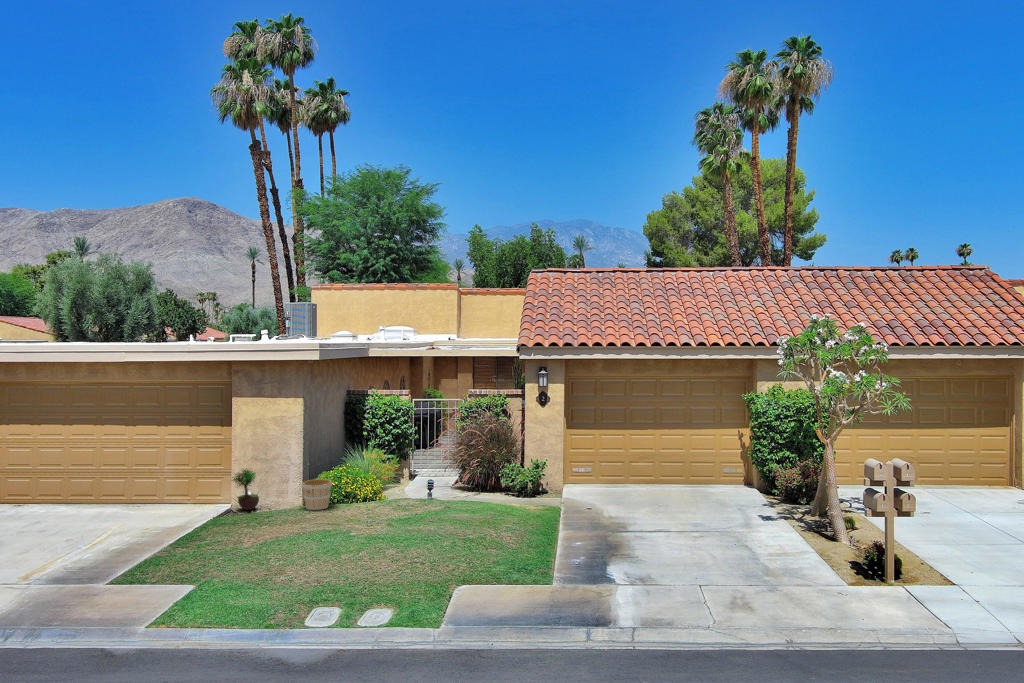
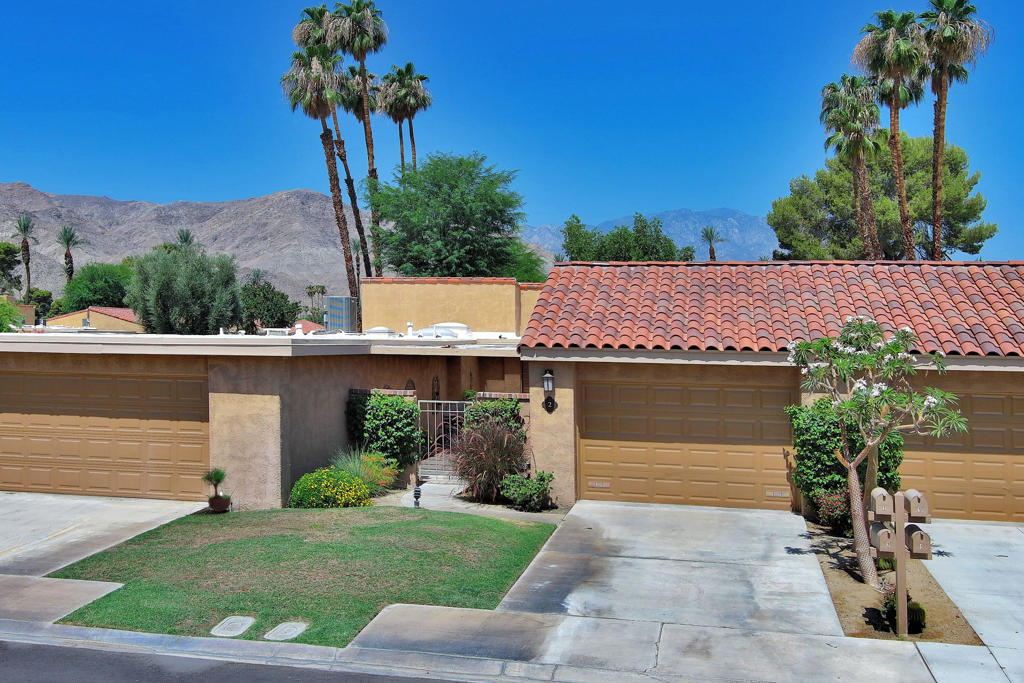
wooden bucket: present [301,479,332,510] -> none [274,482,309,516]

